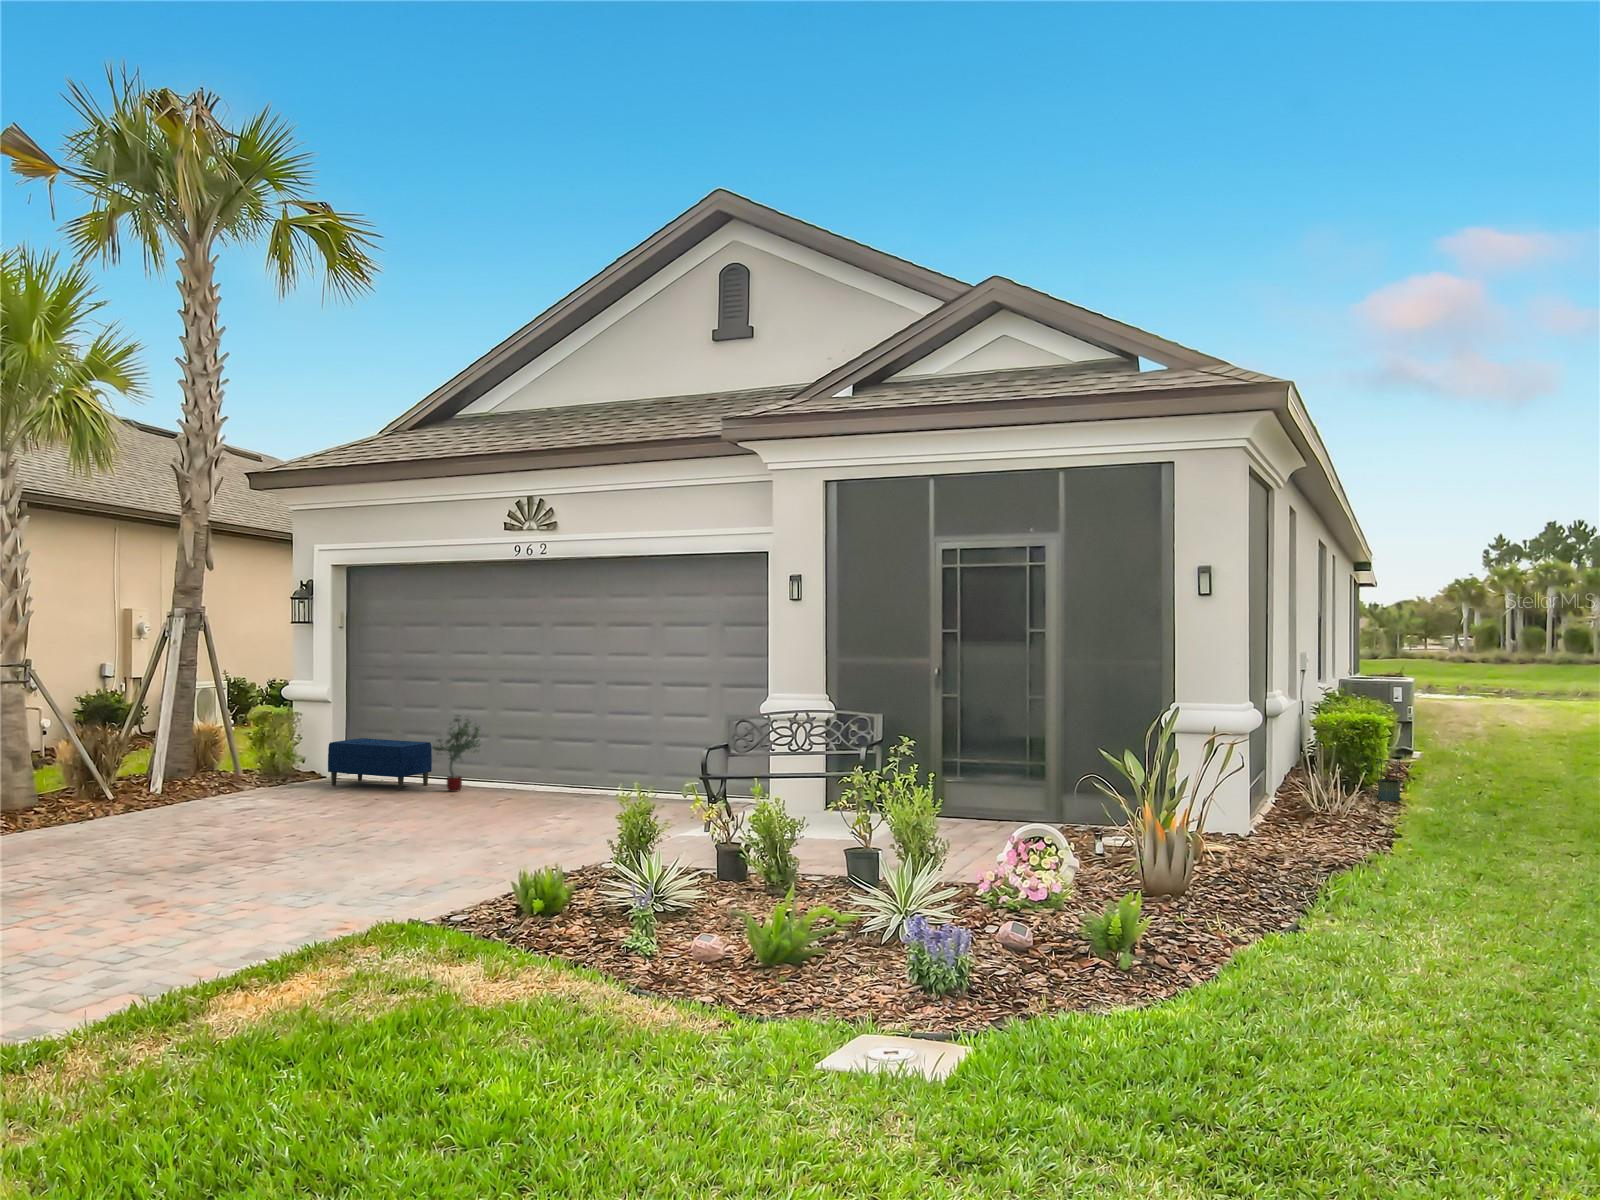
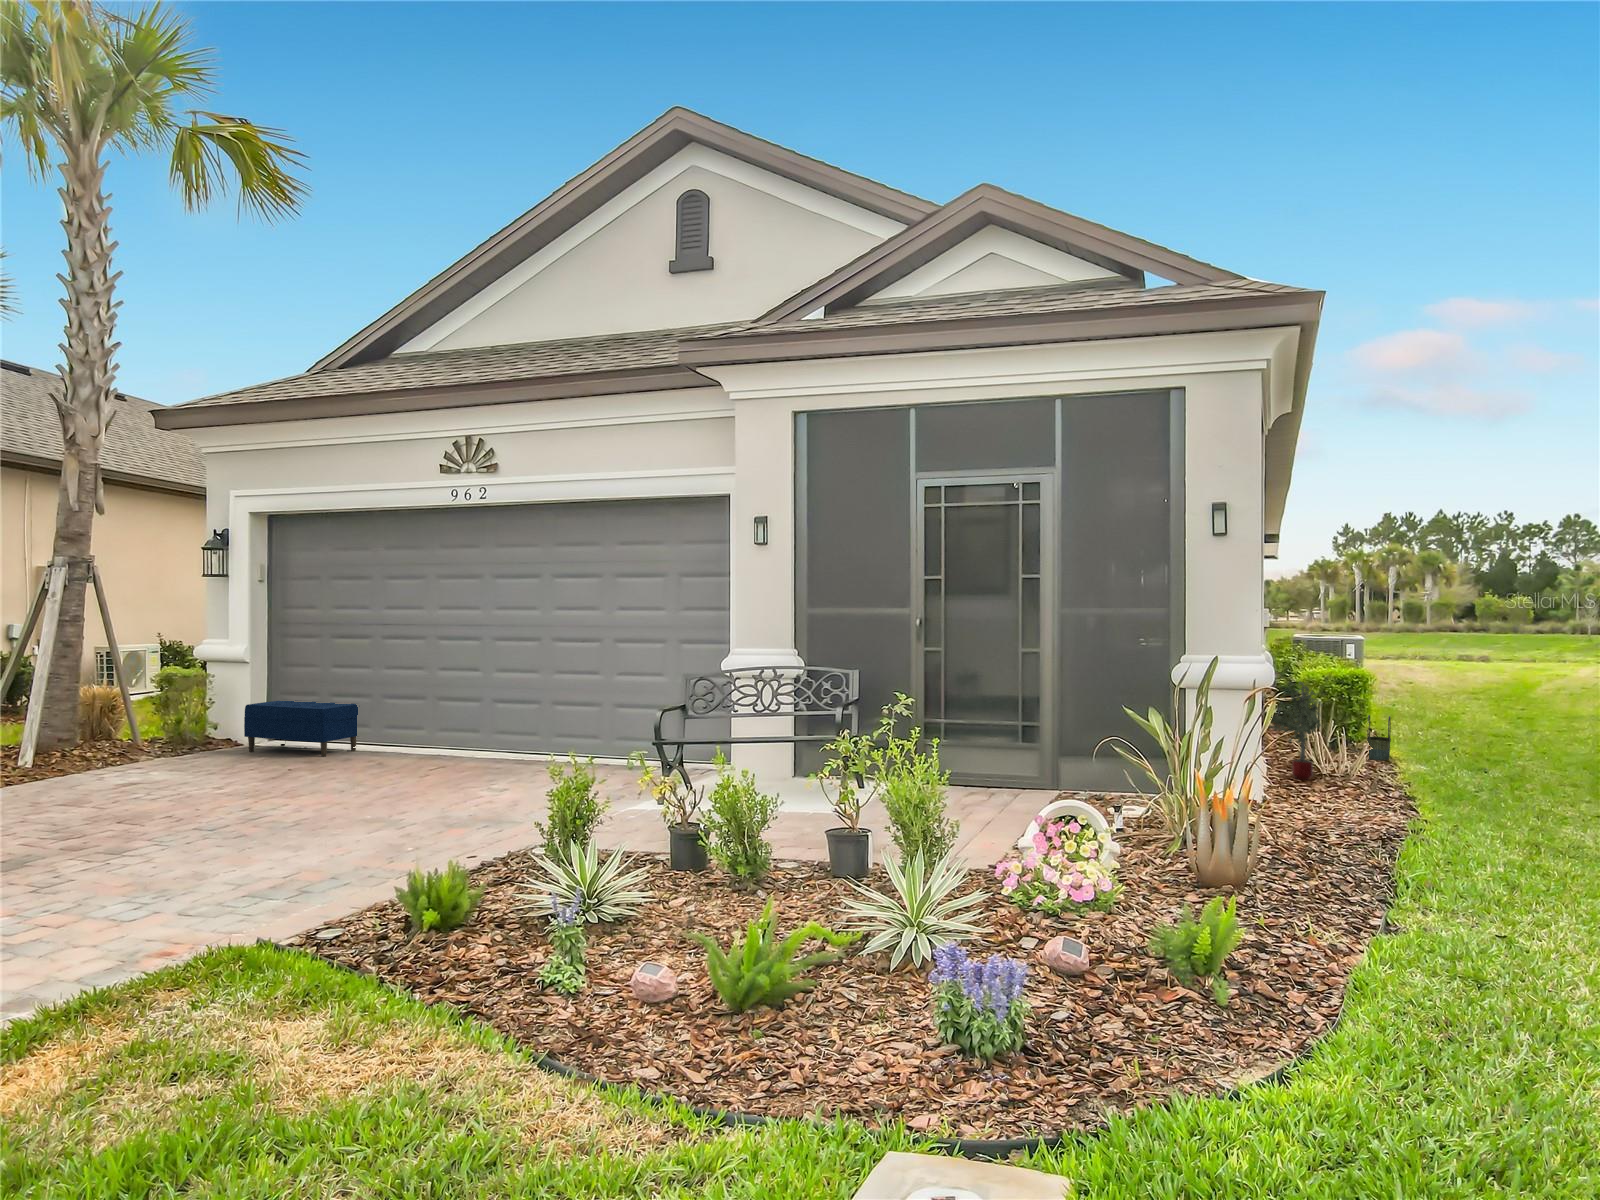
potted tree: present [432,715,481,792] -> present [1270,682,1323,780]

